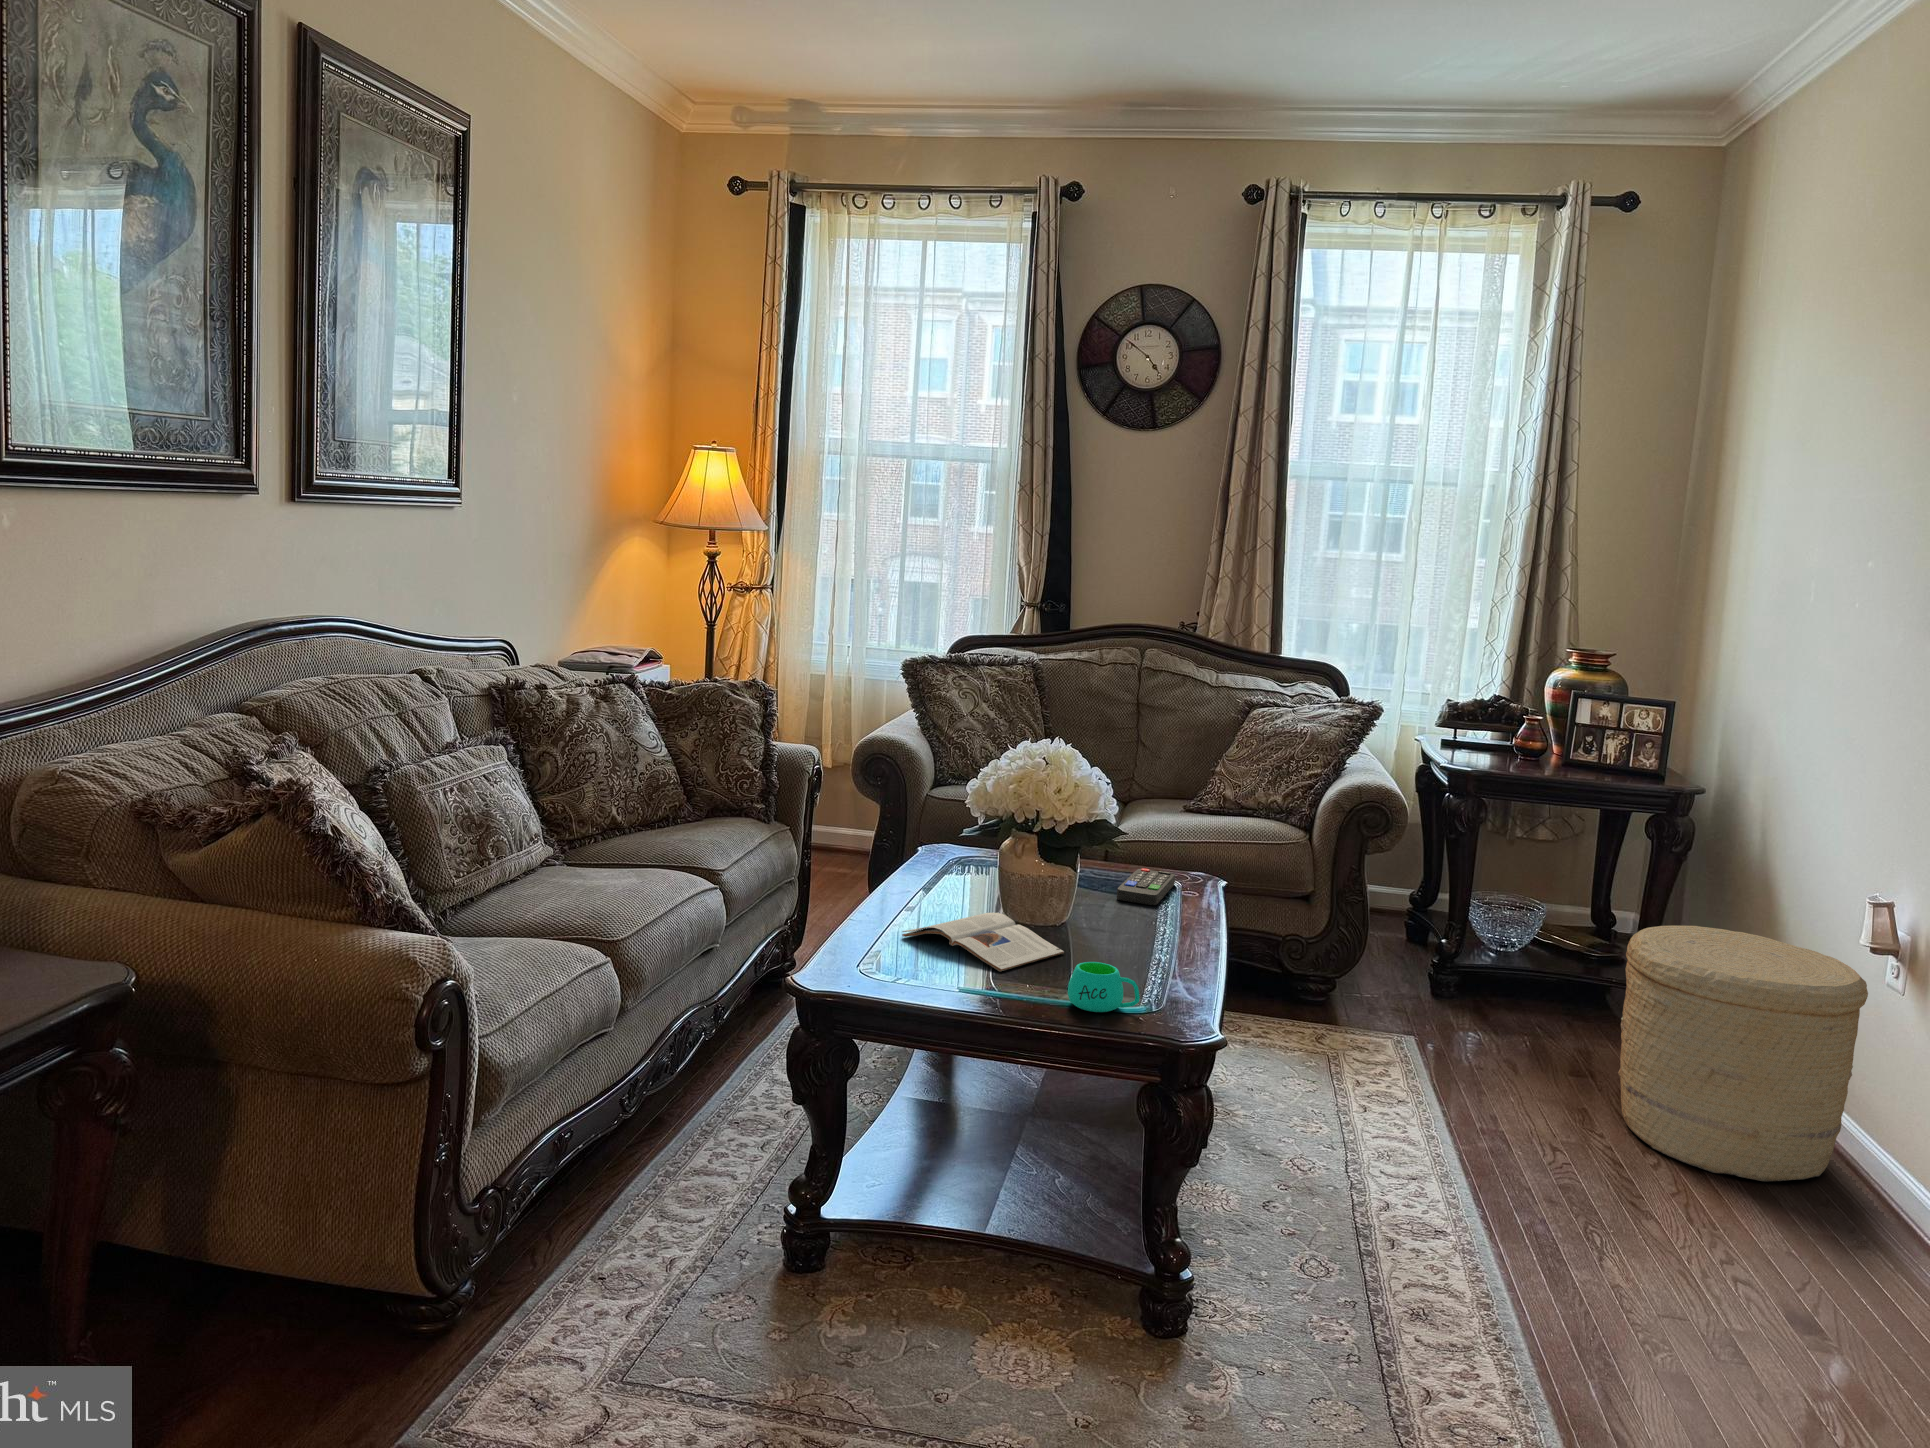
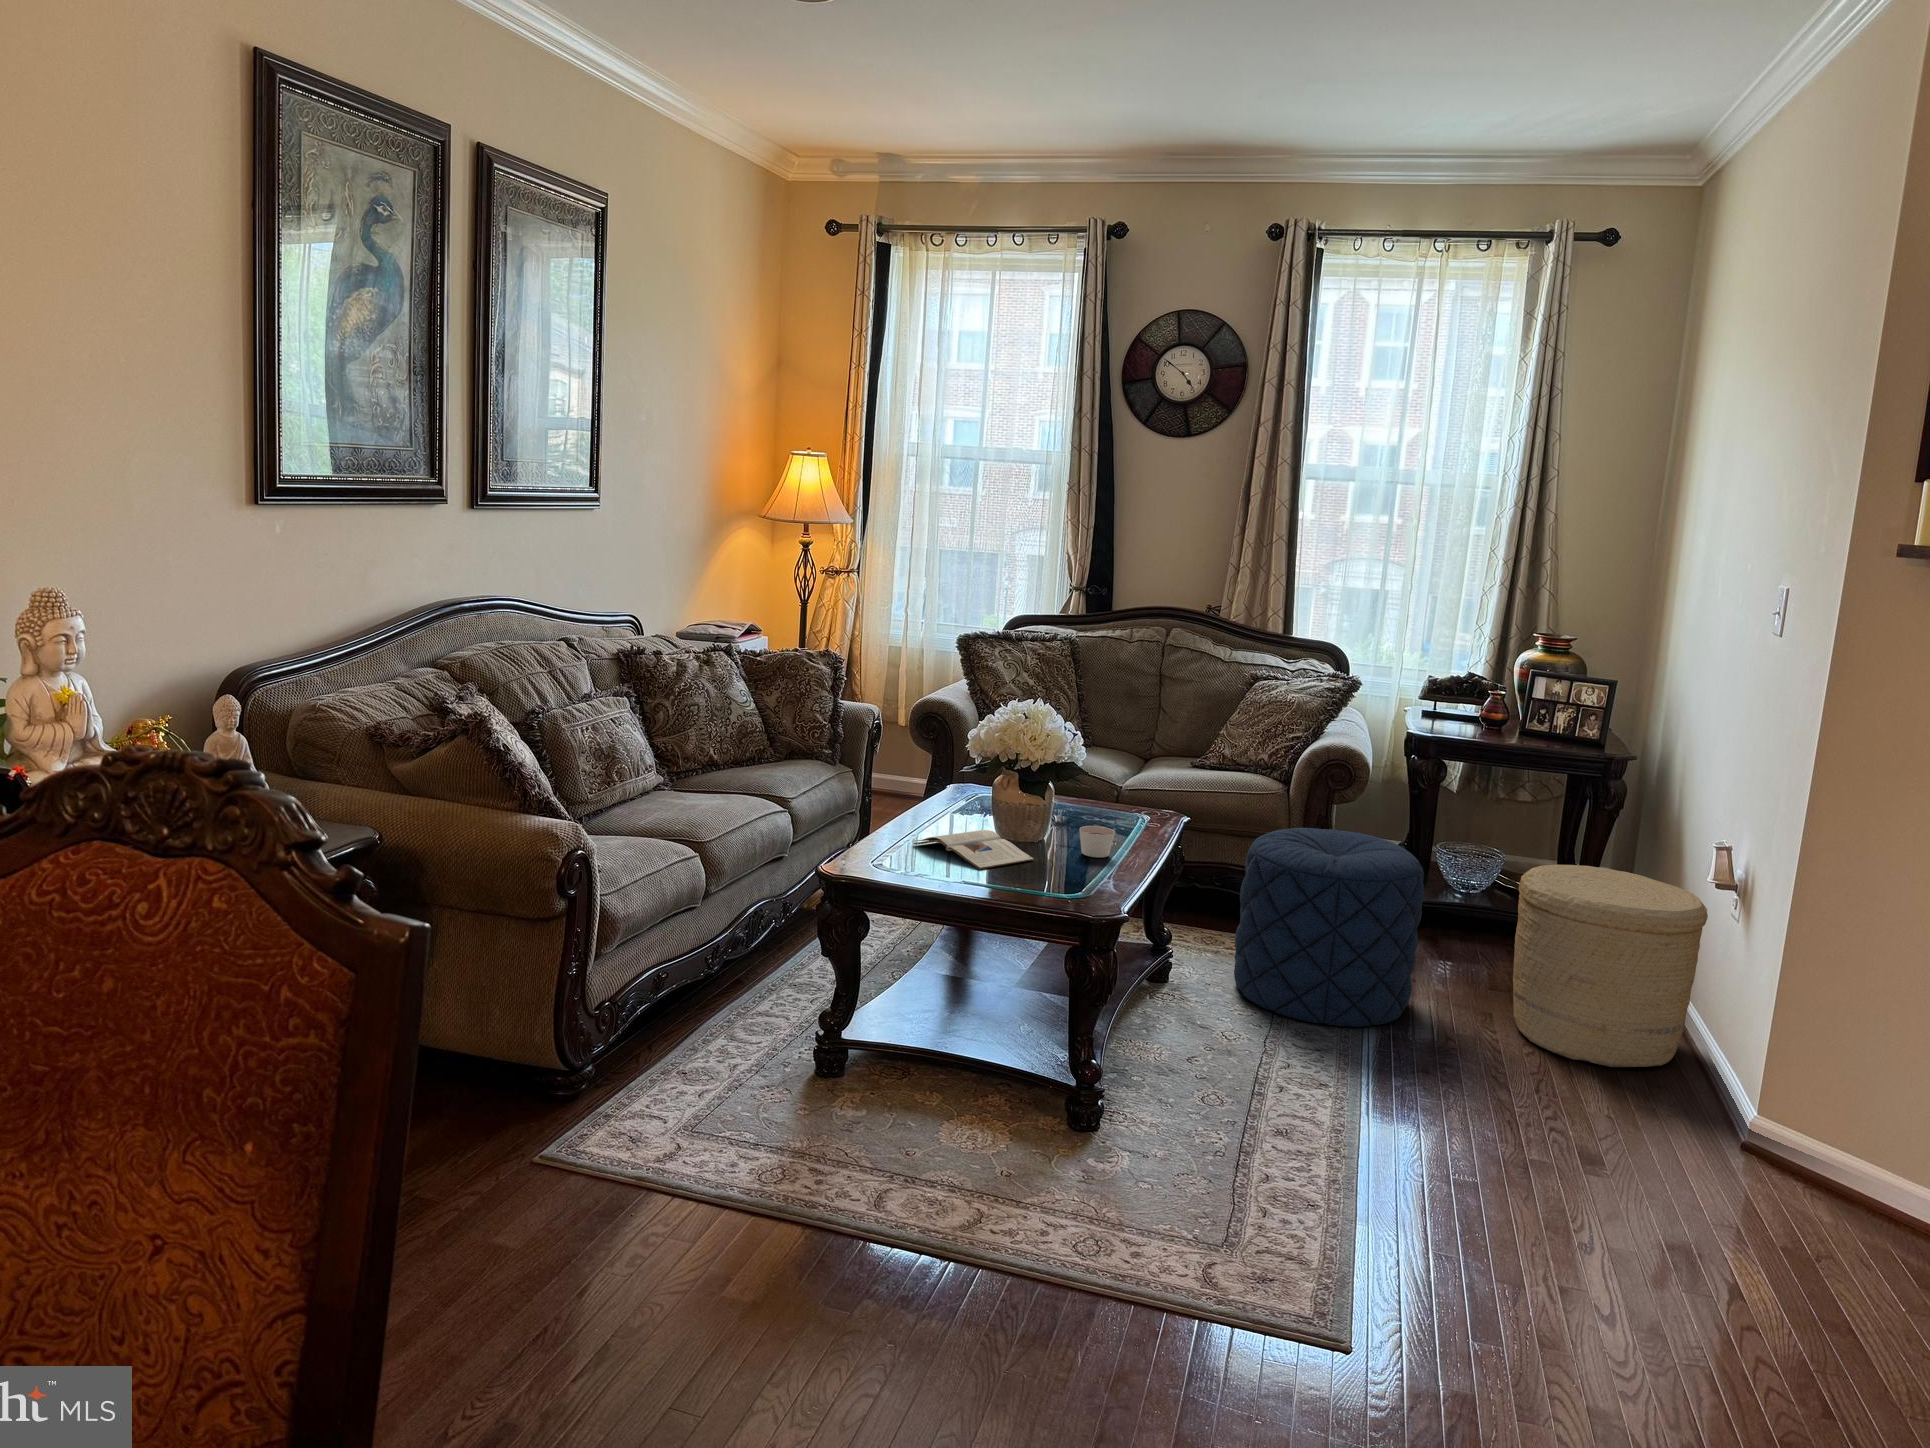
remote control: present [1117,868,1175,905] -> none [1094,806,1148,832]
pouf: none [1278,889,1517,1140] -> present [1234,828,1424,1027]
candle: none [1116,903,1163,945] -> present [1079,826,1115,858]
mug: present [1068,962,1140,1012] -> none [1022,861,1073,896]

